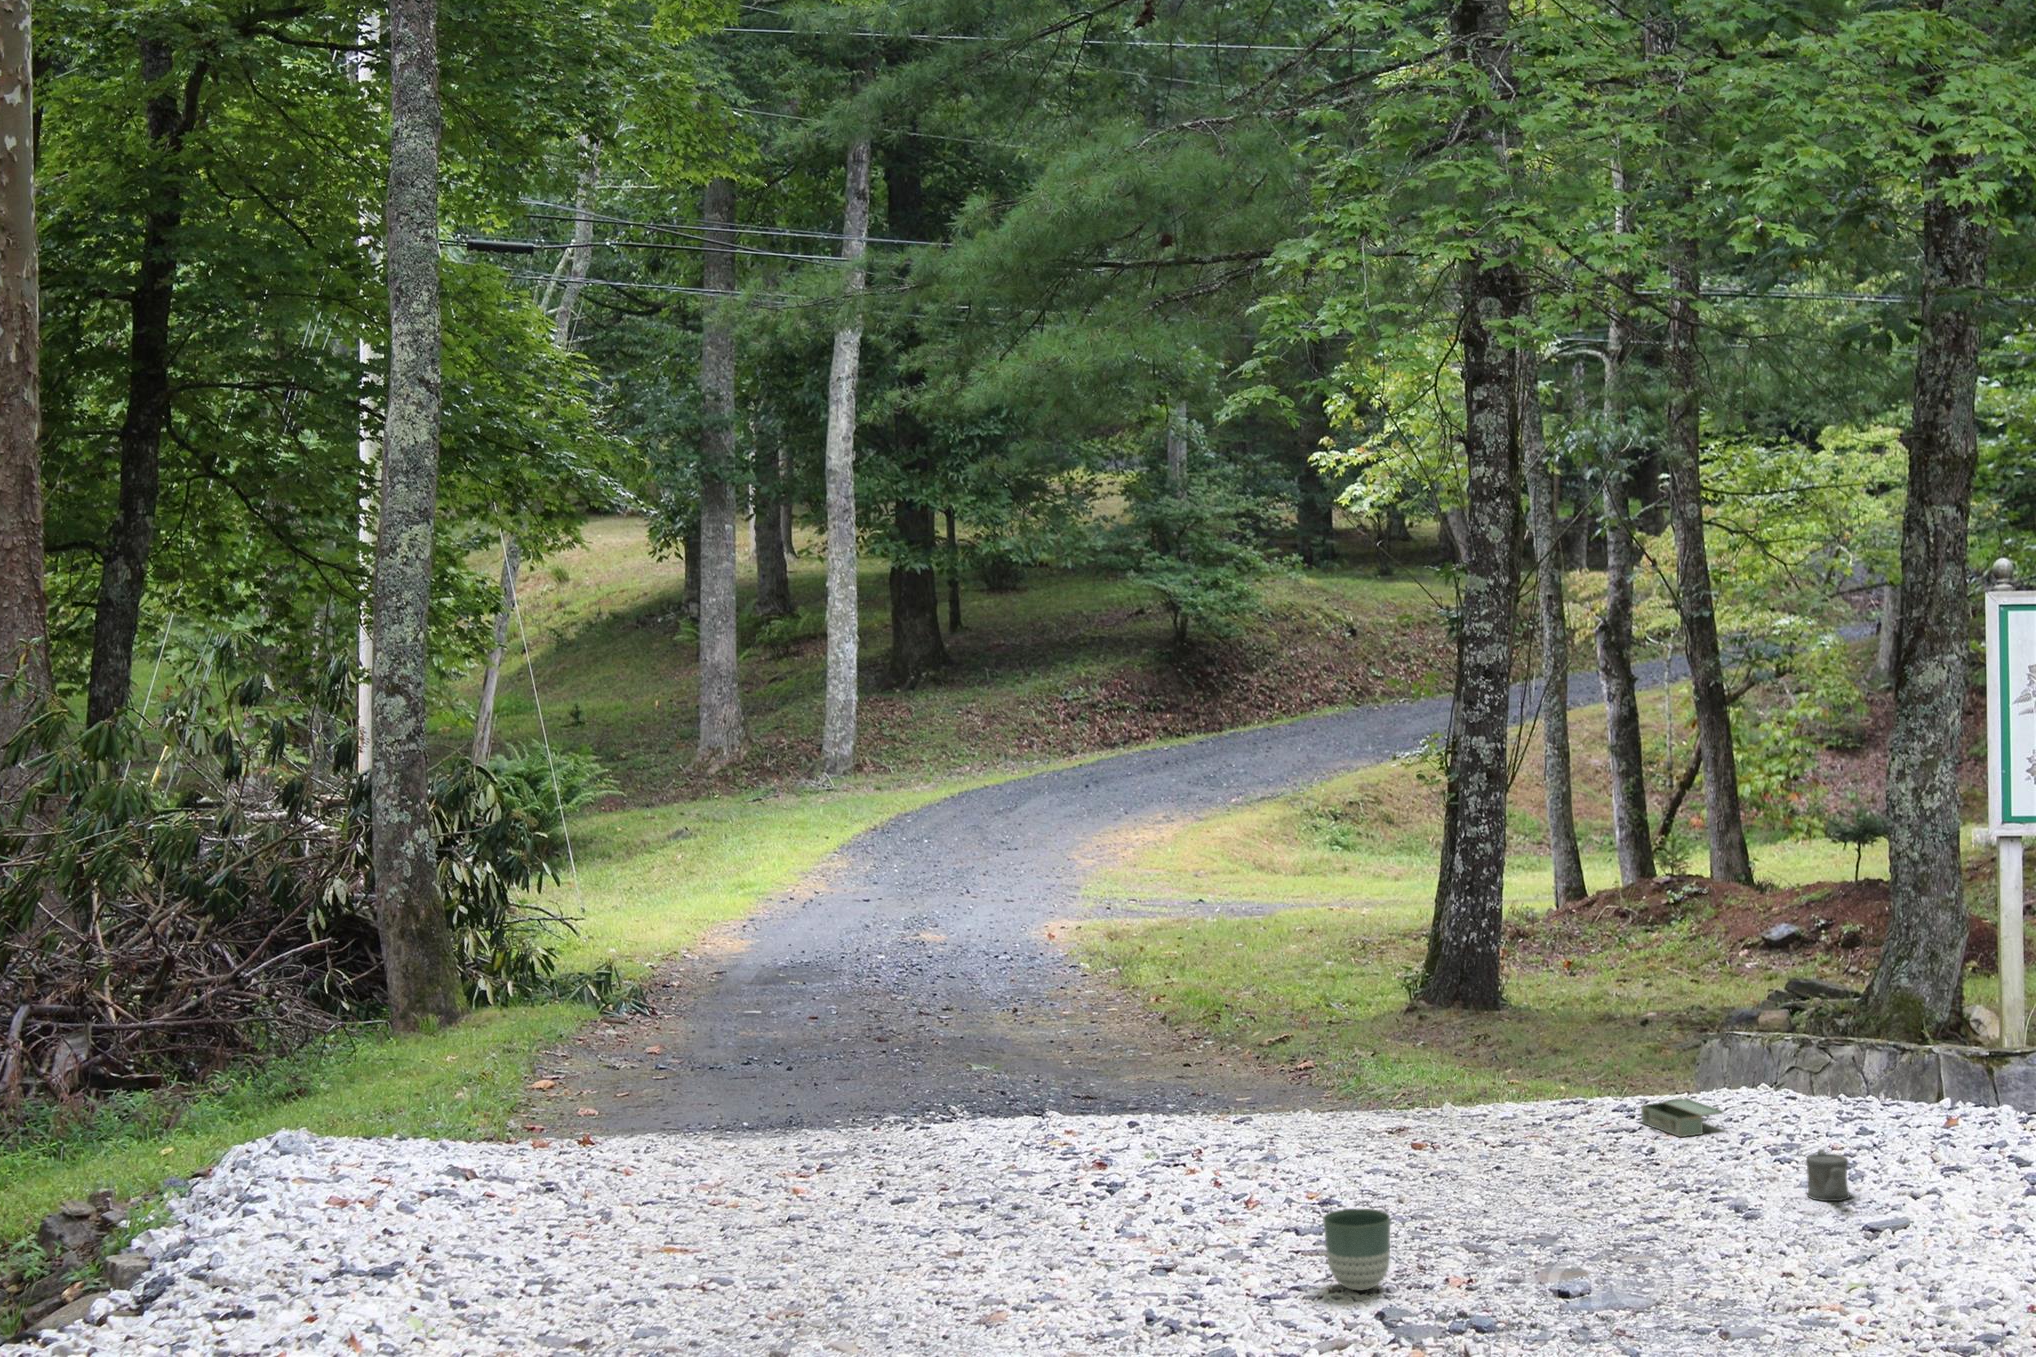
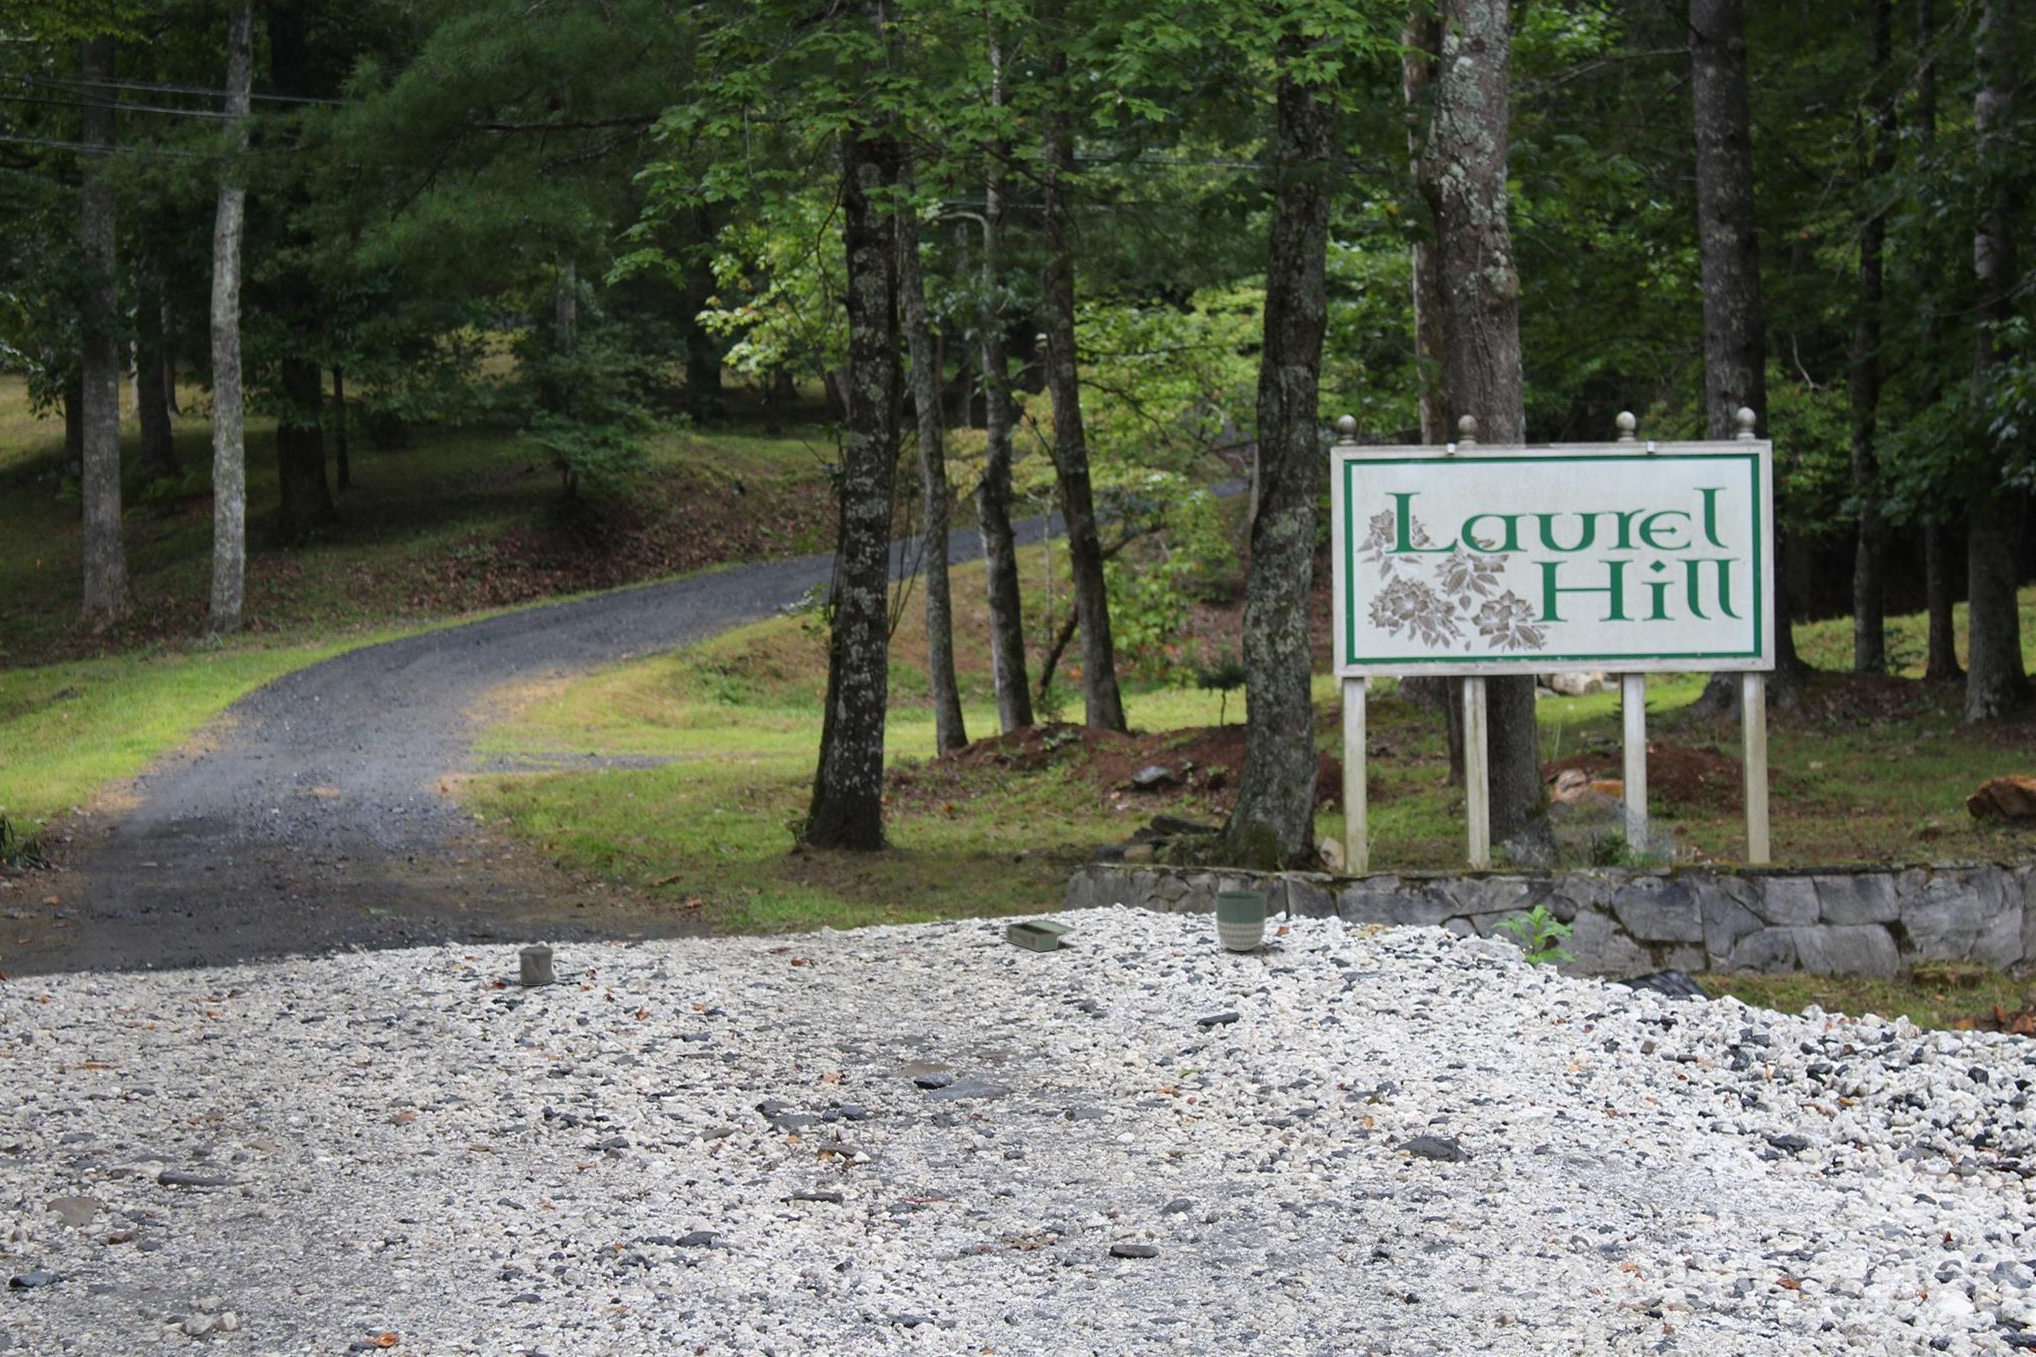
watering can: present [1806,1149,1850,1201] -> present [519,943,554,986]
planter: present [1323,1209,1390,1290] -> present [1215,891,1267,951]

